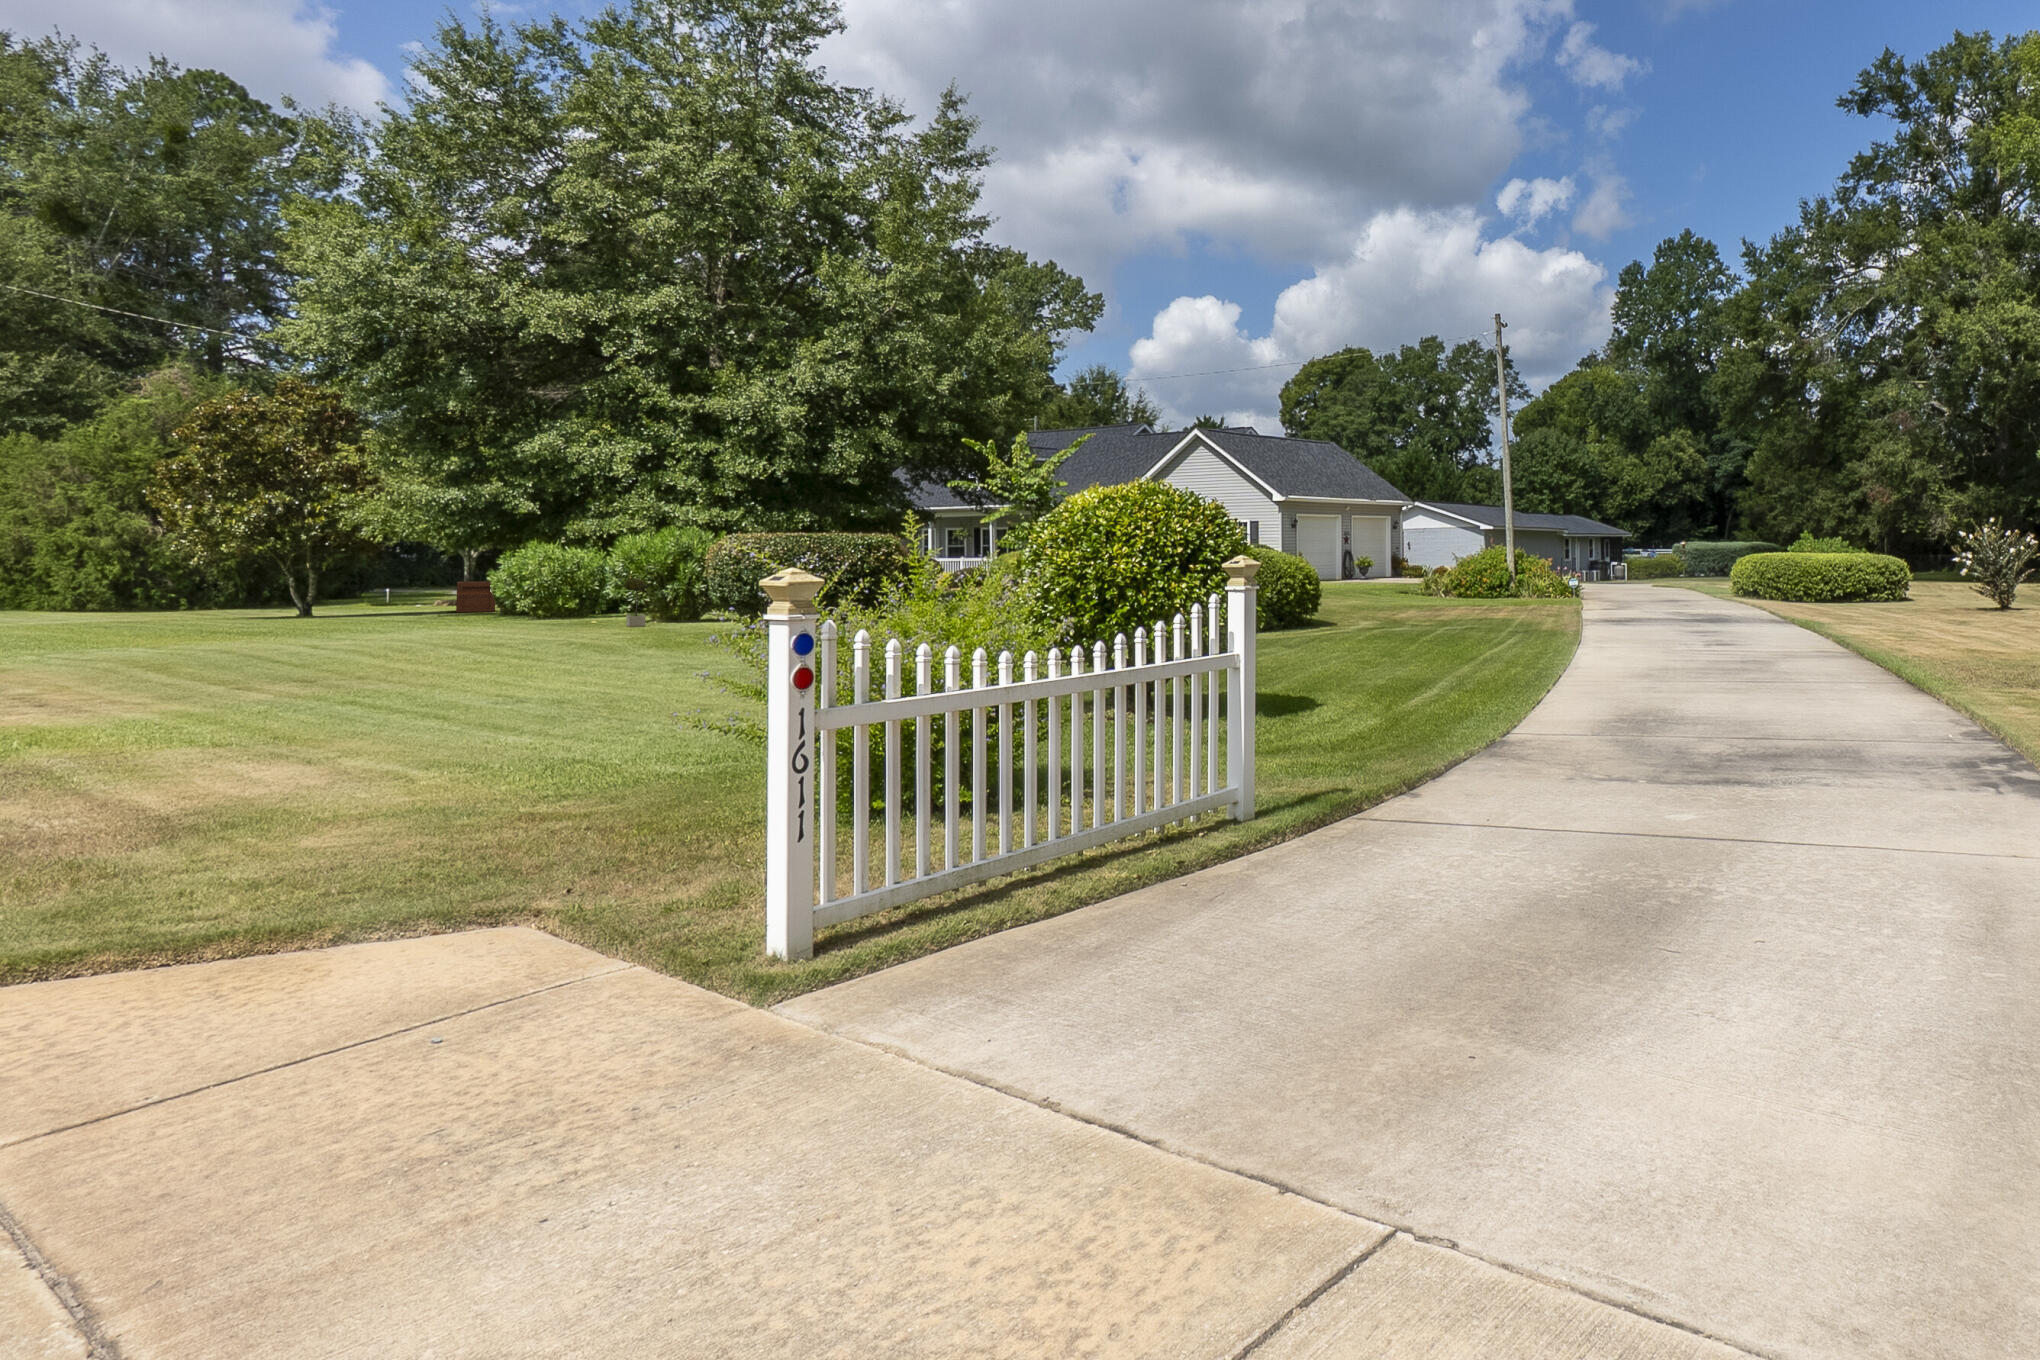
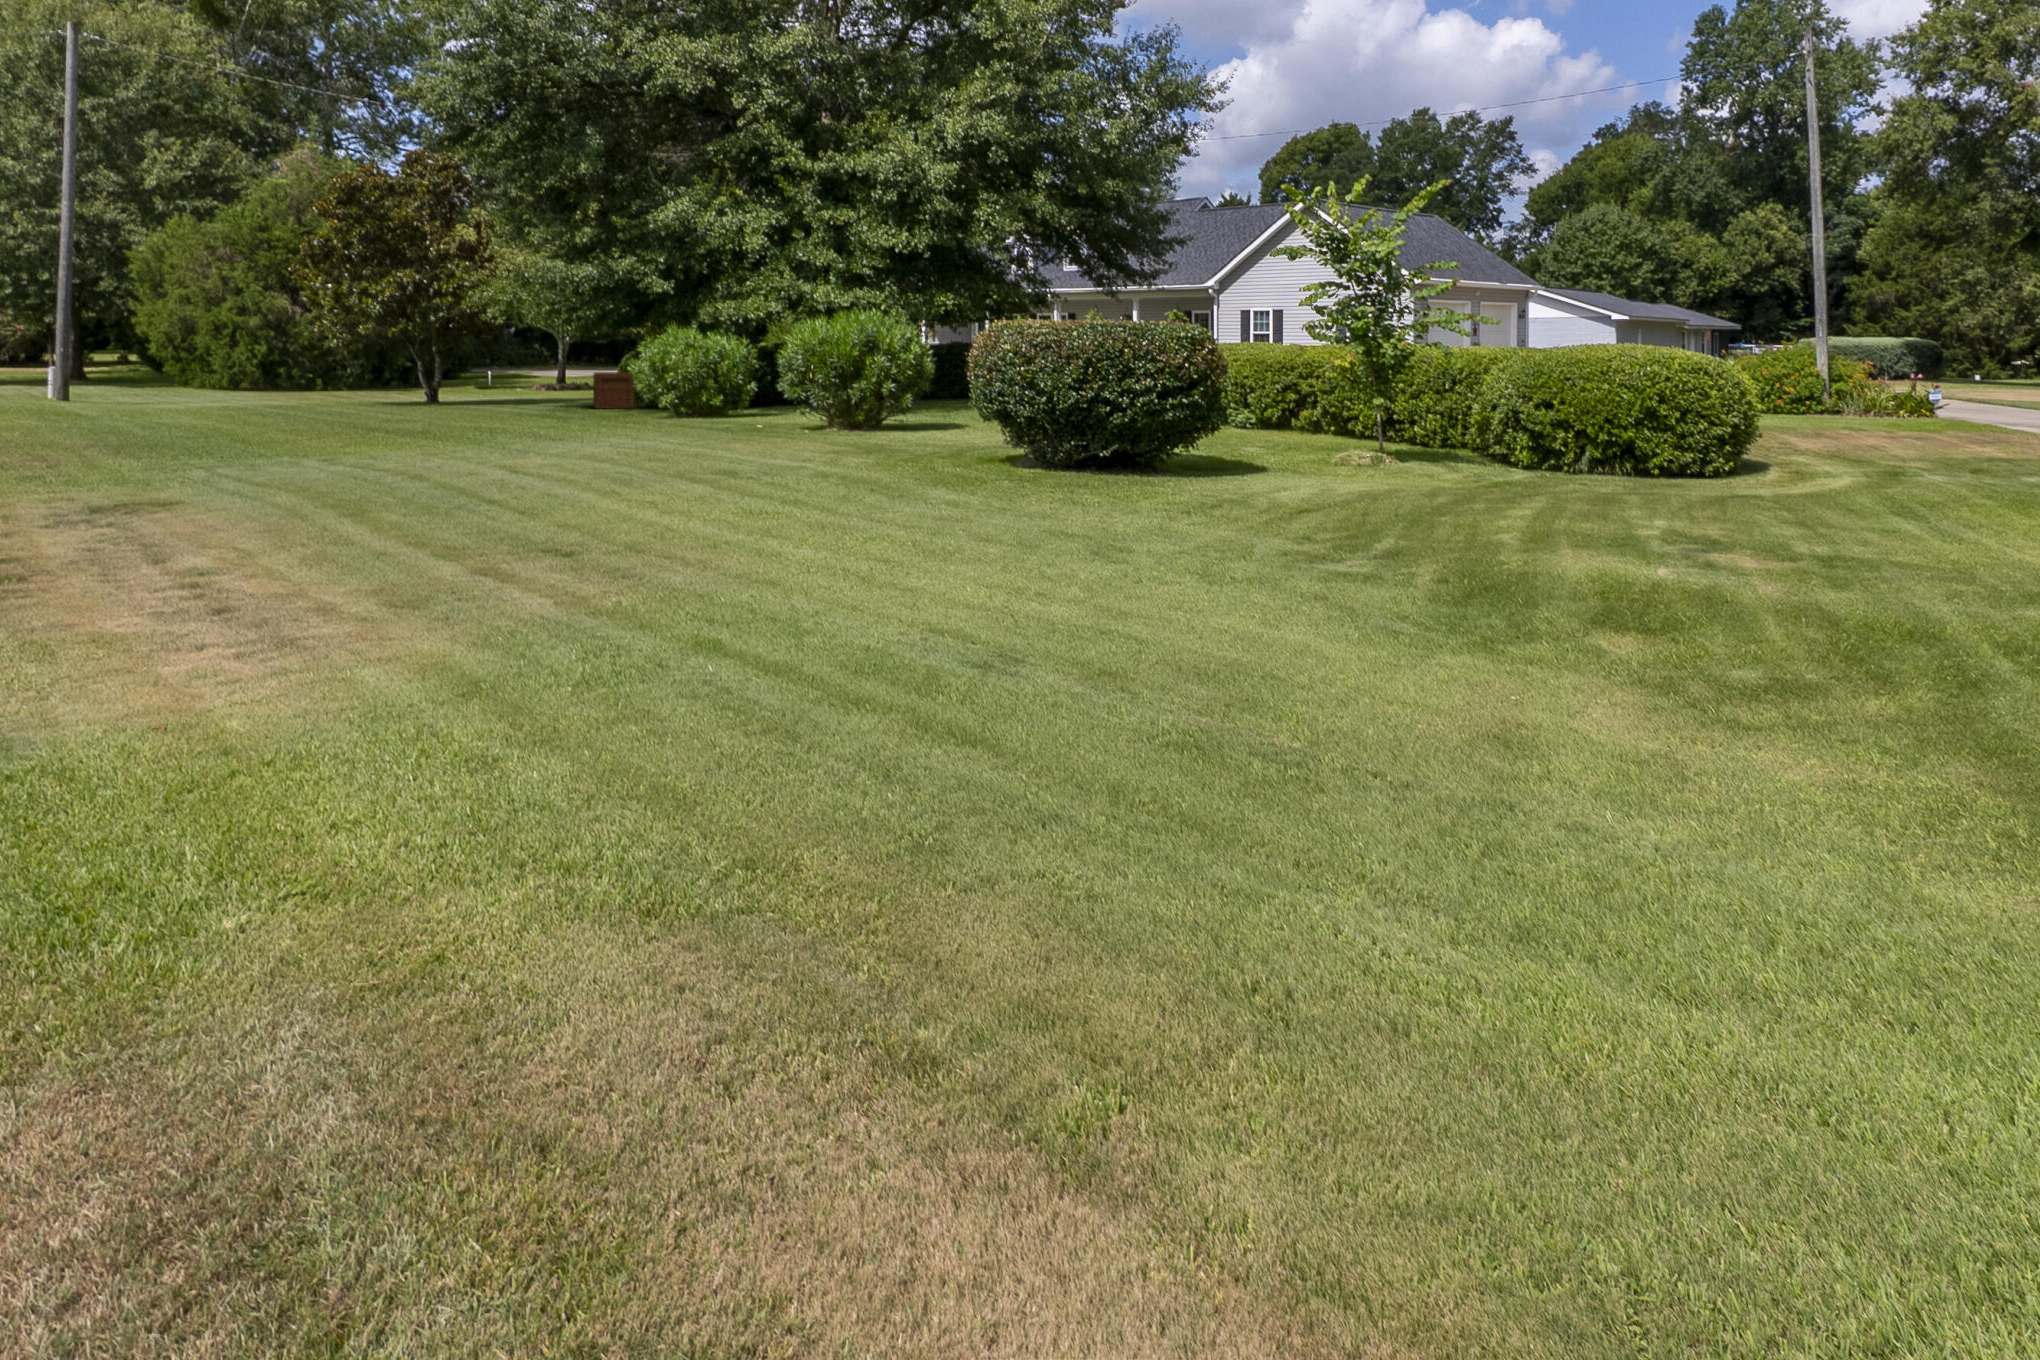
potted tree: present [623,577,648,627] -> none [811,372,839,437]

